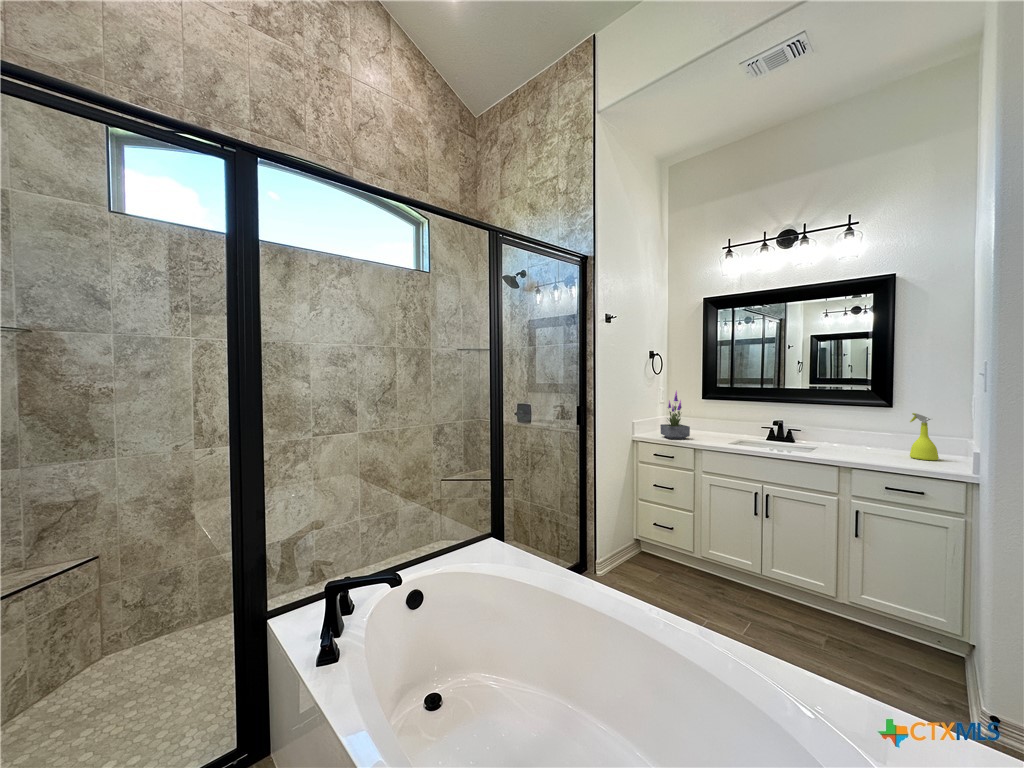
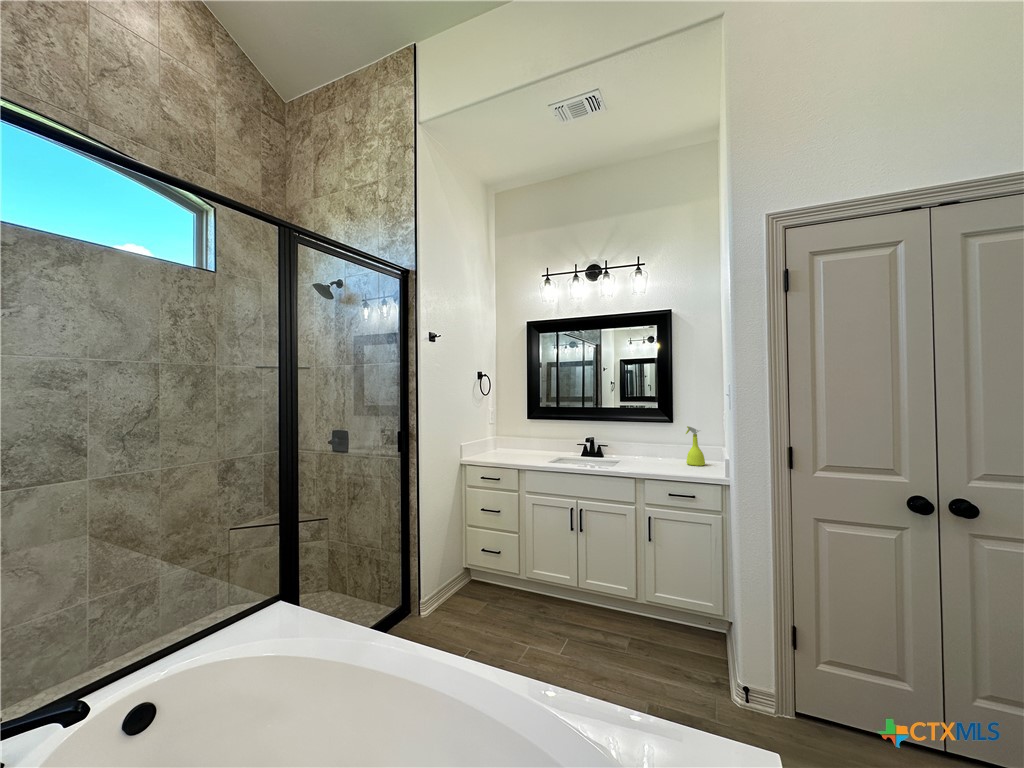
potted plant: present [660,391,690,439] -> none [490,410,517,460]

